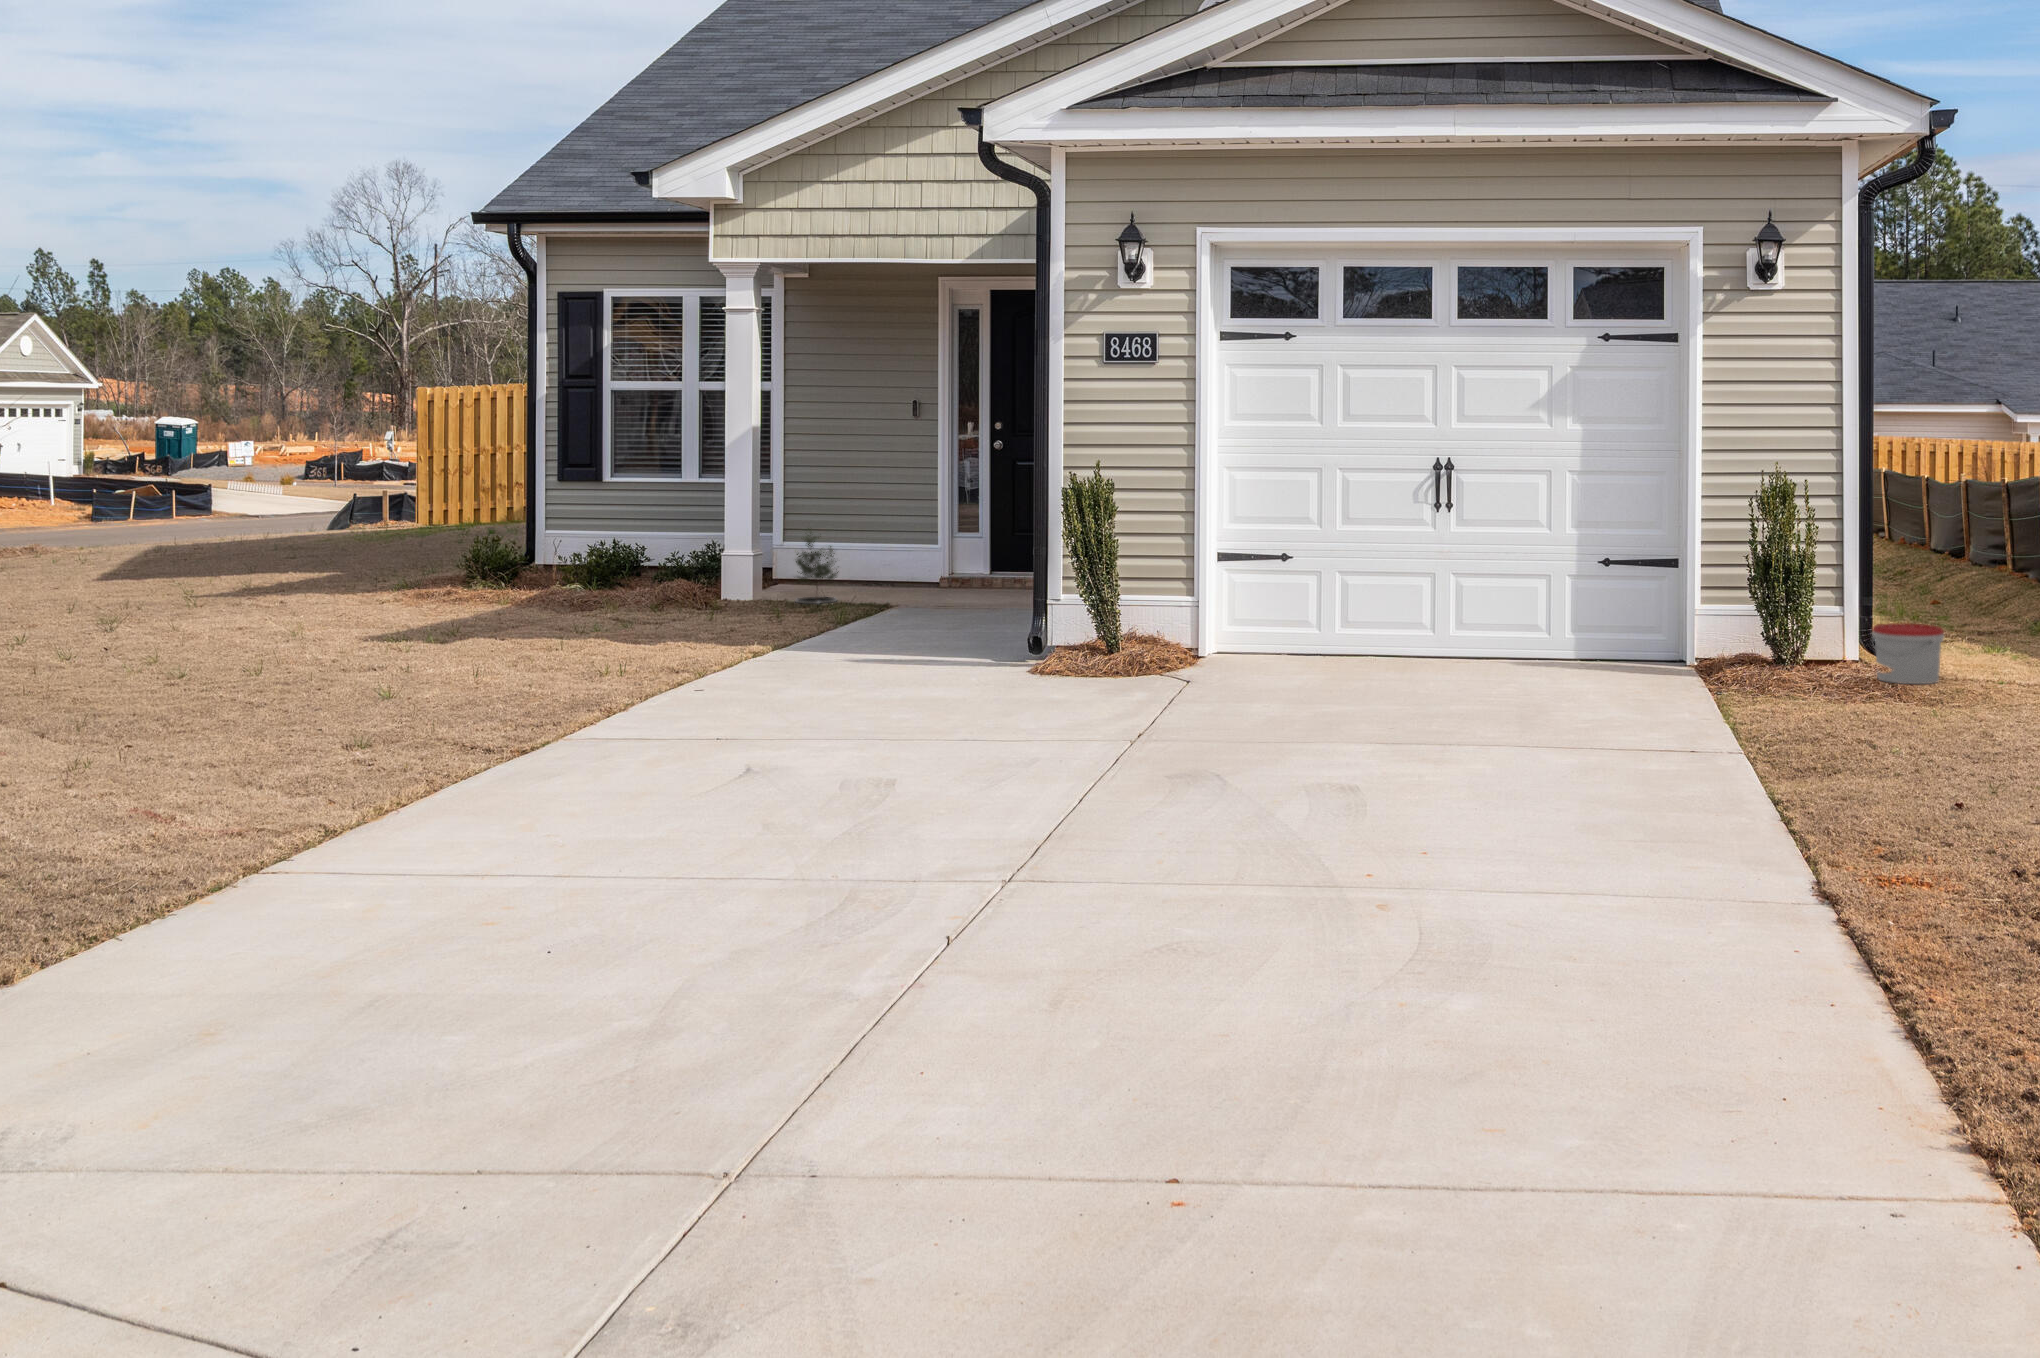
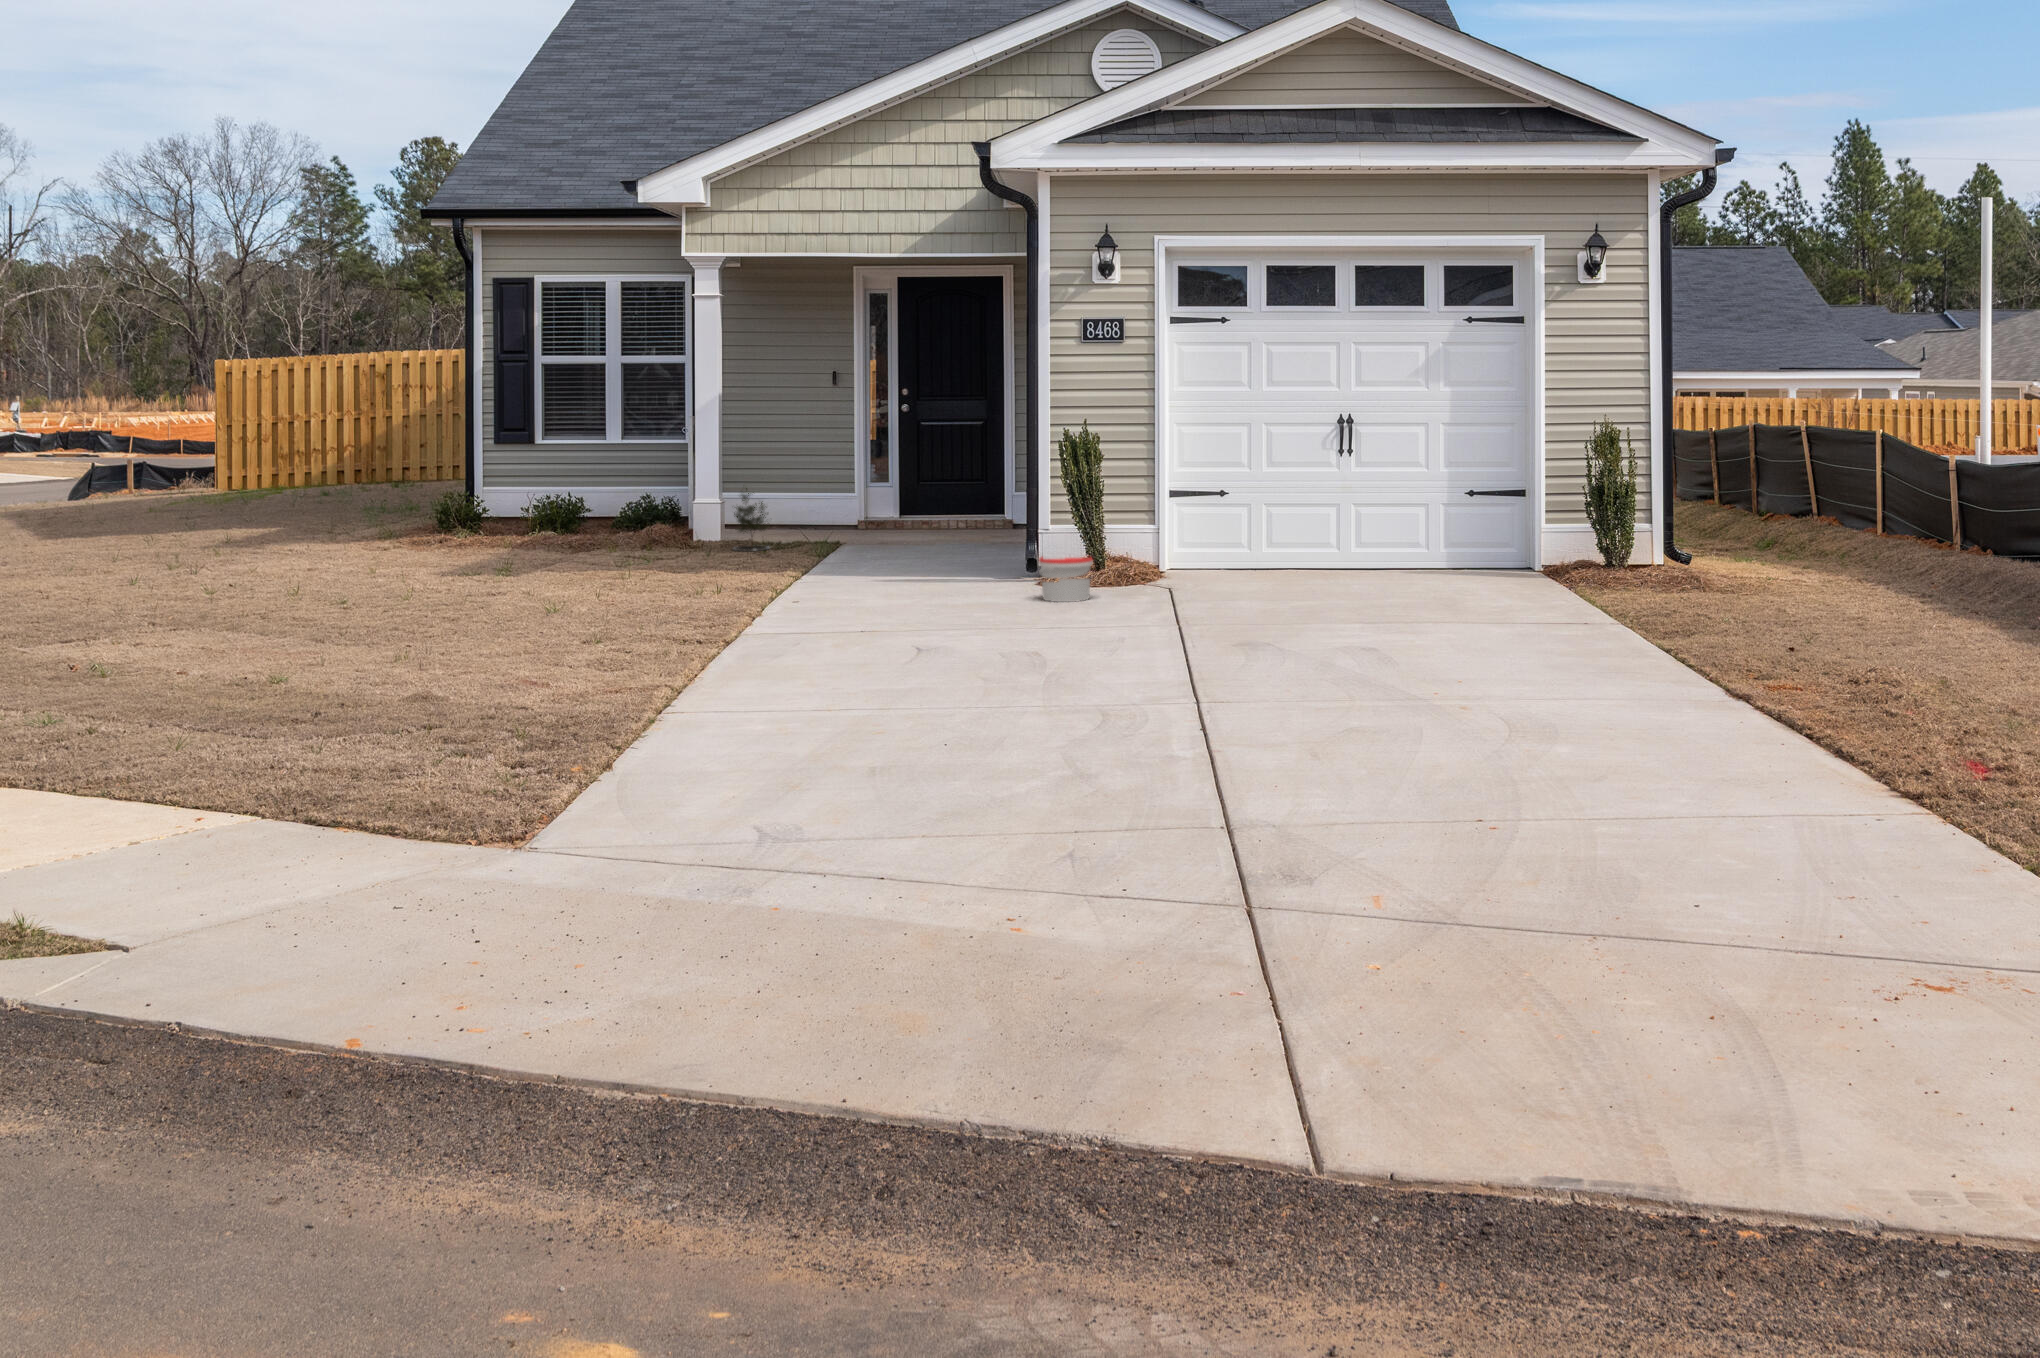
bucket: present [1872,623,1944,684] -> present [1039,557,1093,602]

